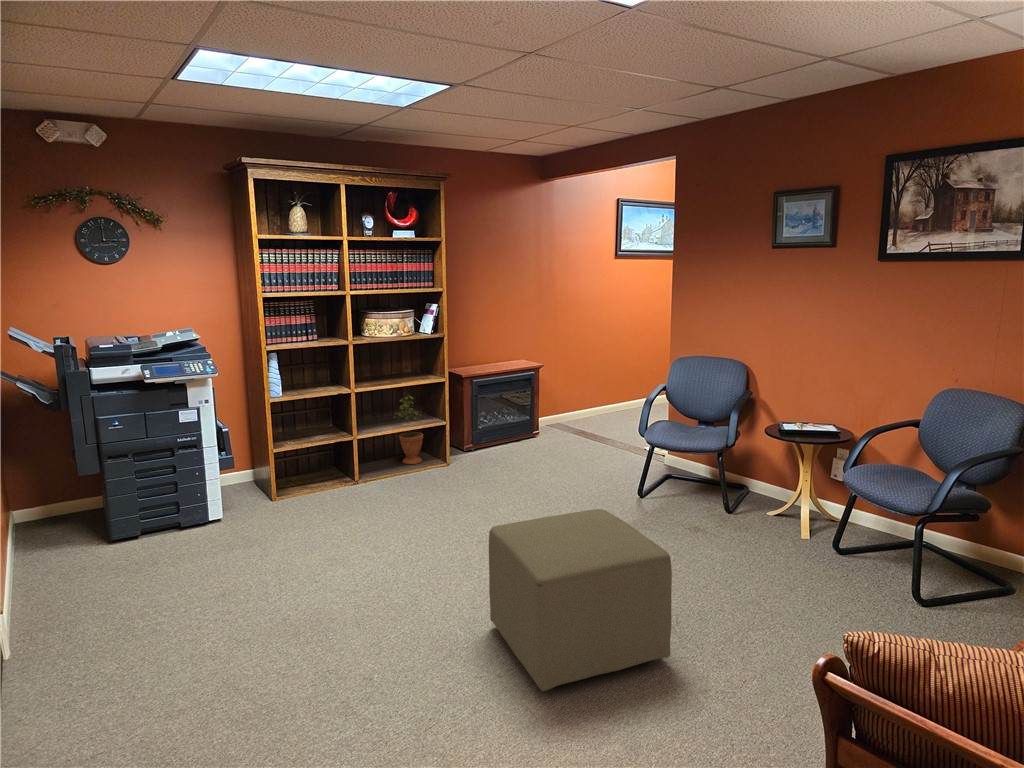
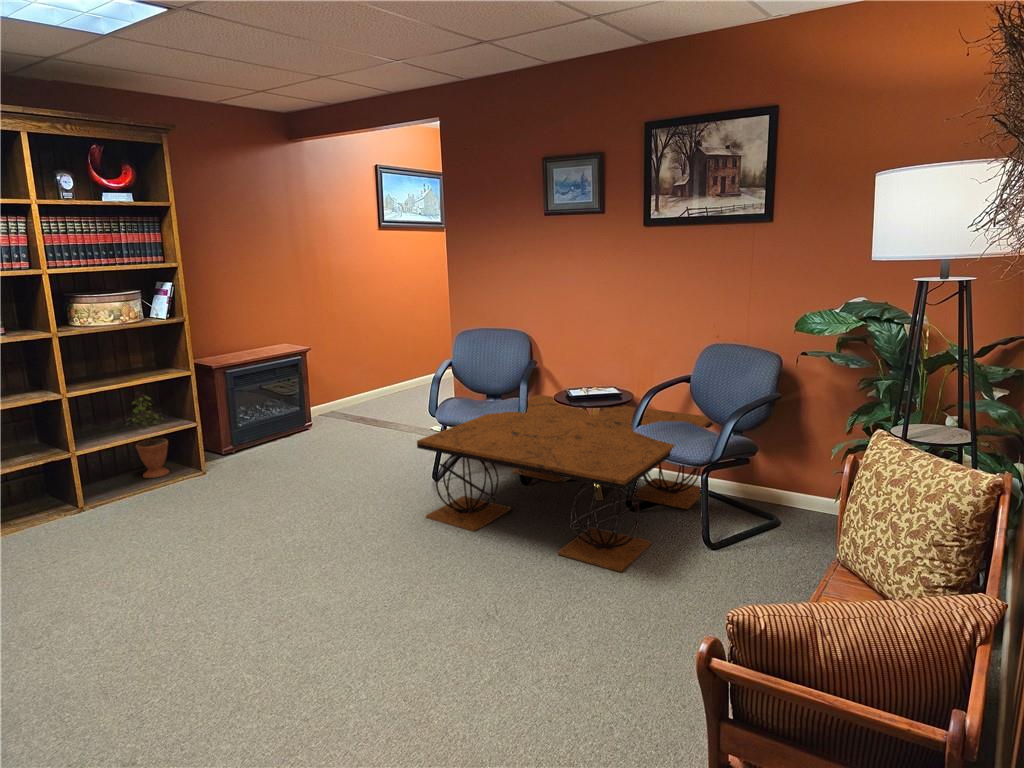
coffee table: none [625,425,947,609] -> present [417,395,713,572]
ottoman: present [489,509,672,691] -> none [274,504,498,732]

